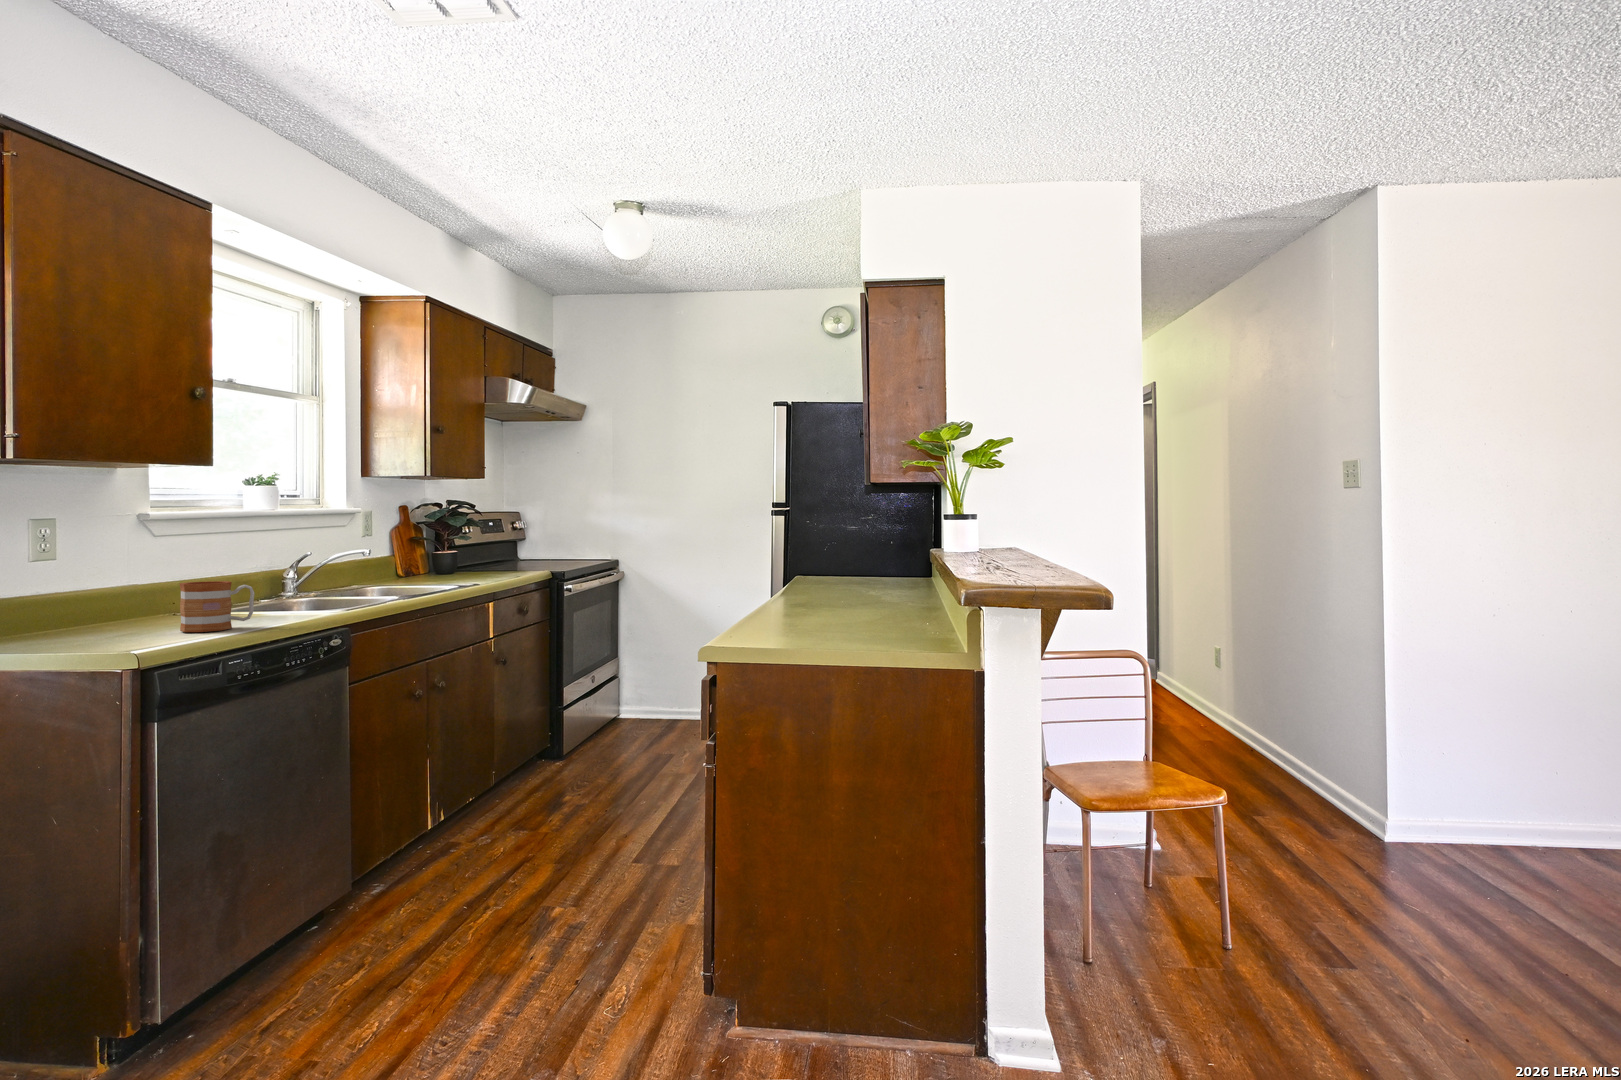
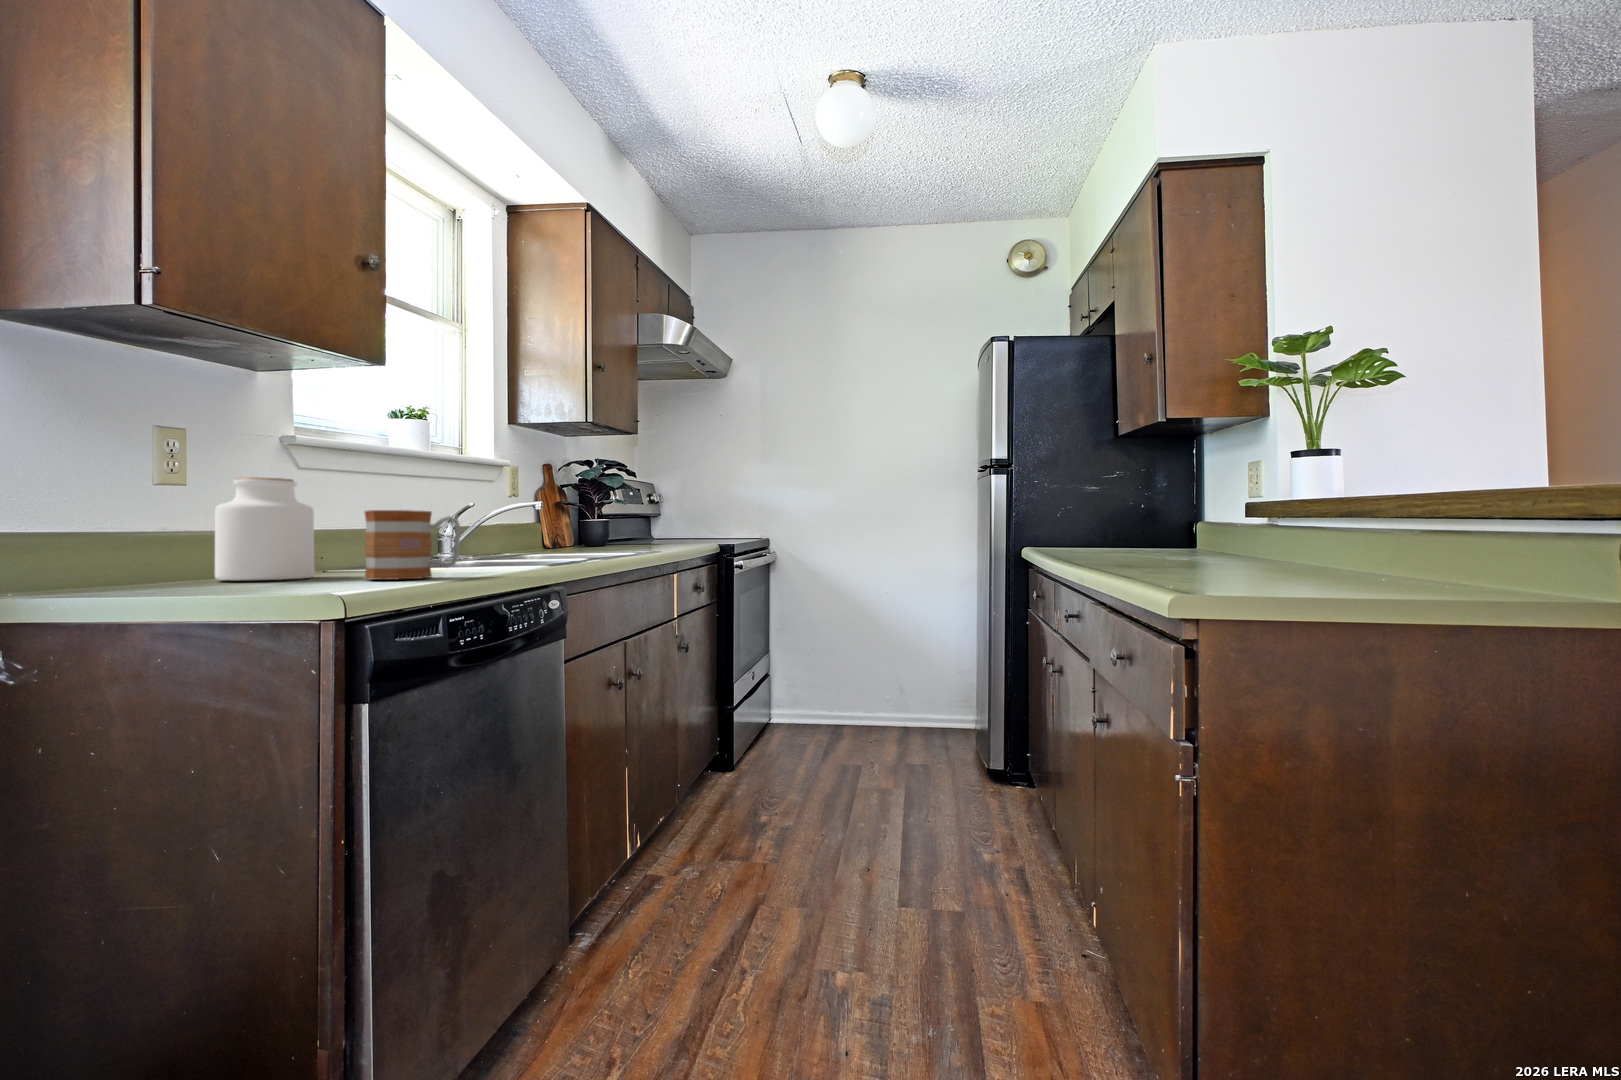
jar: none [72,559,150,633] -> present [215,477,315,581]

